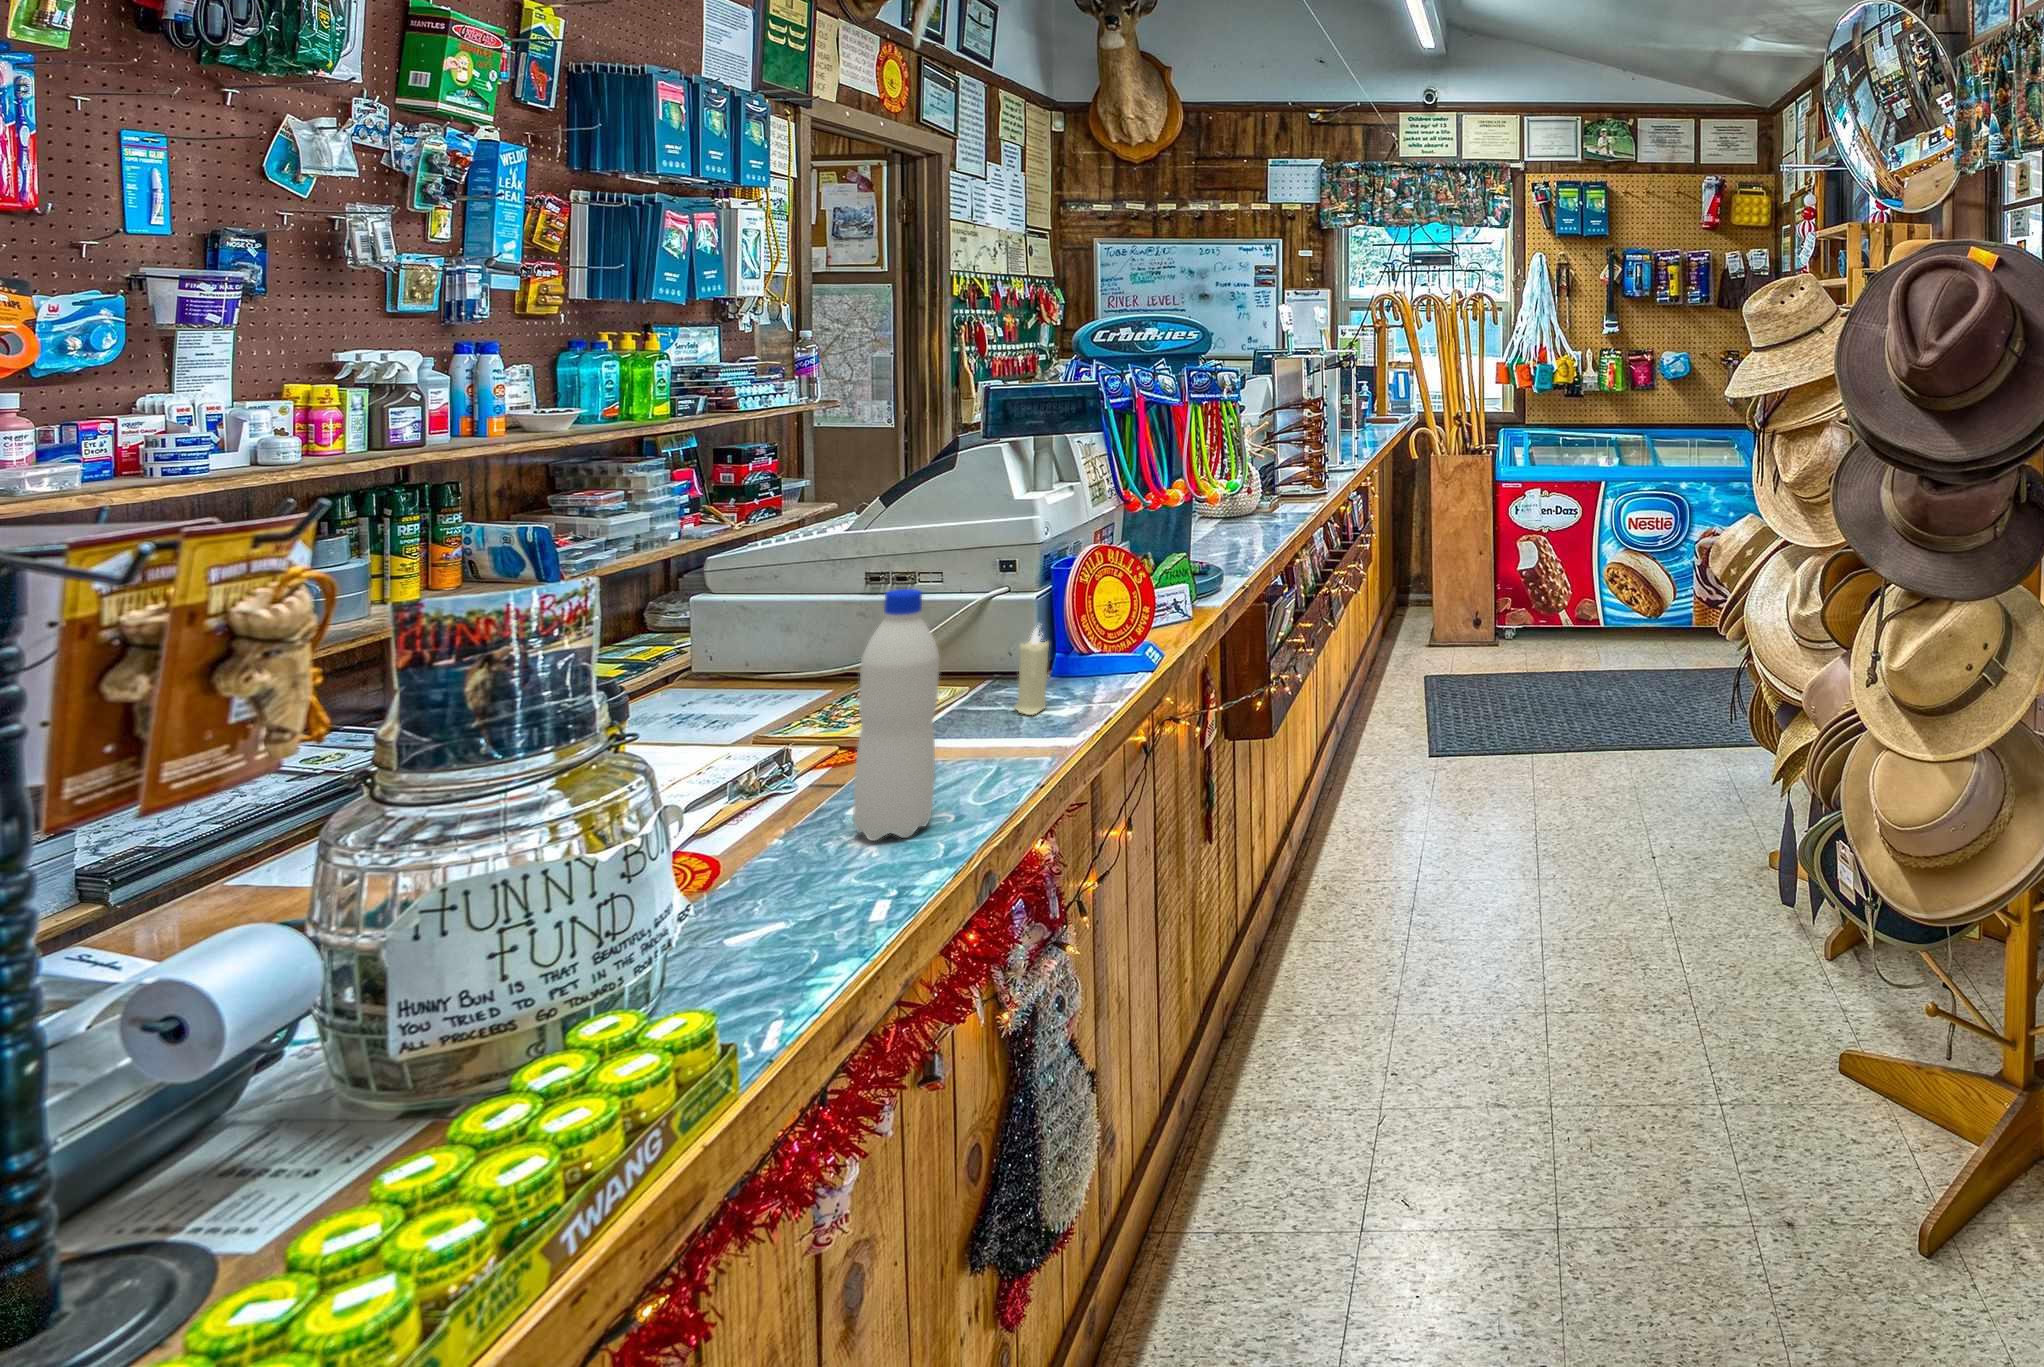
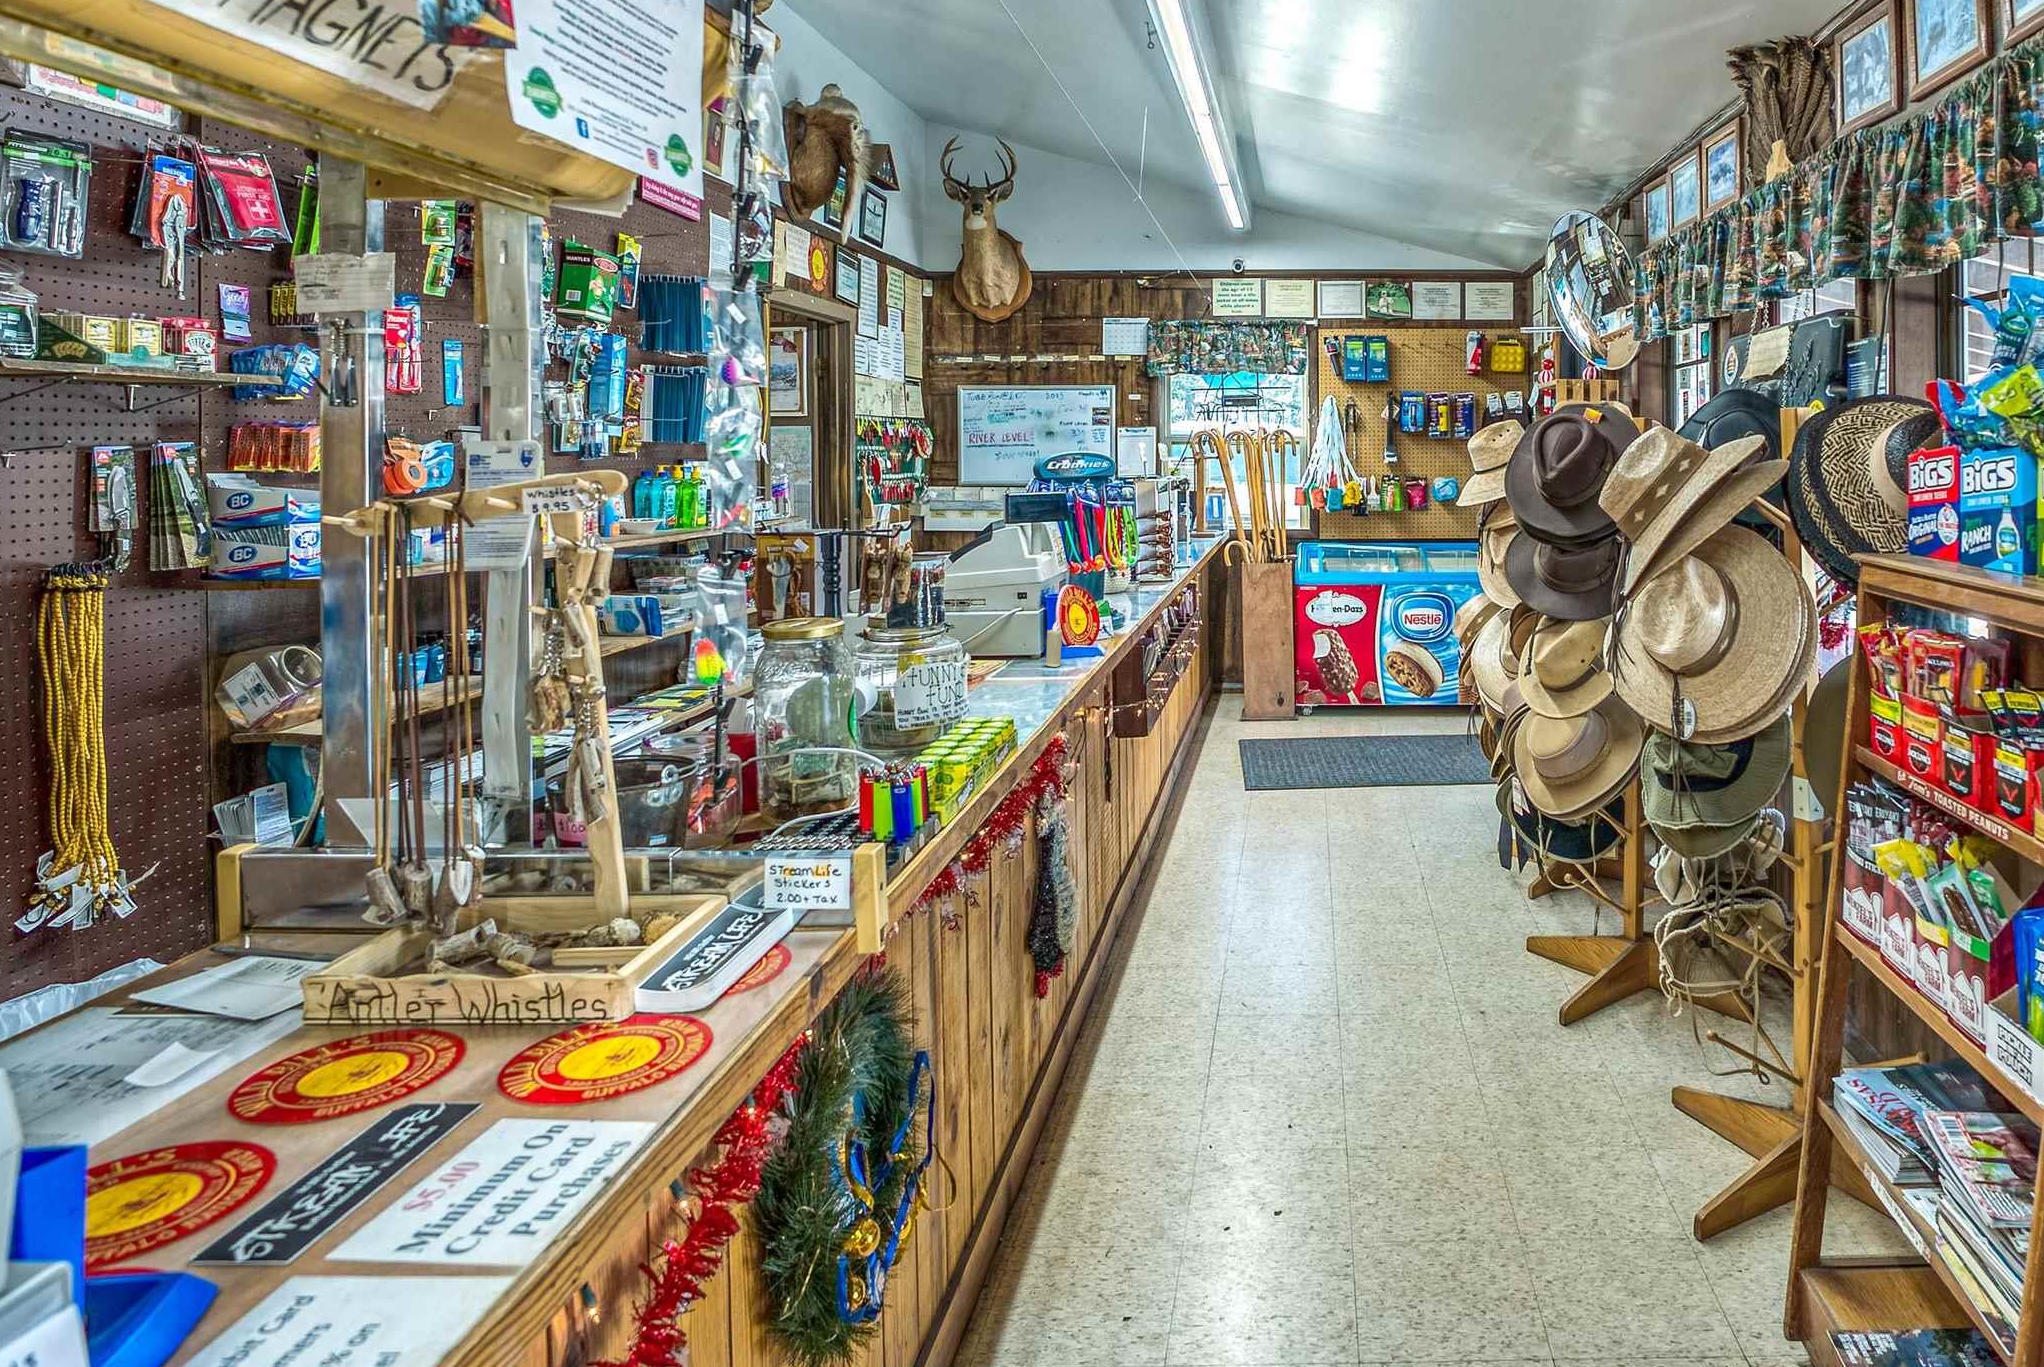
water bottle: present [853,589,940,841] -> none [1007,585,1043,697]

